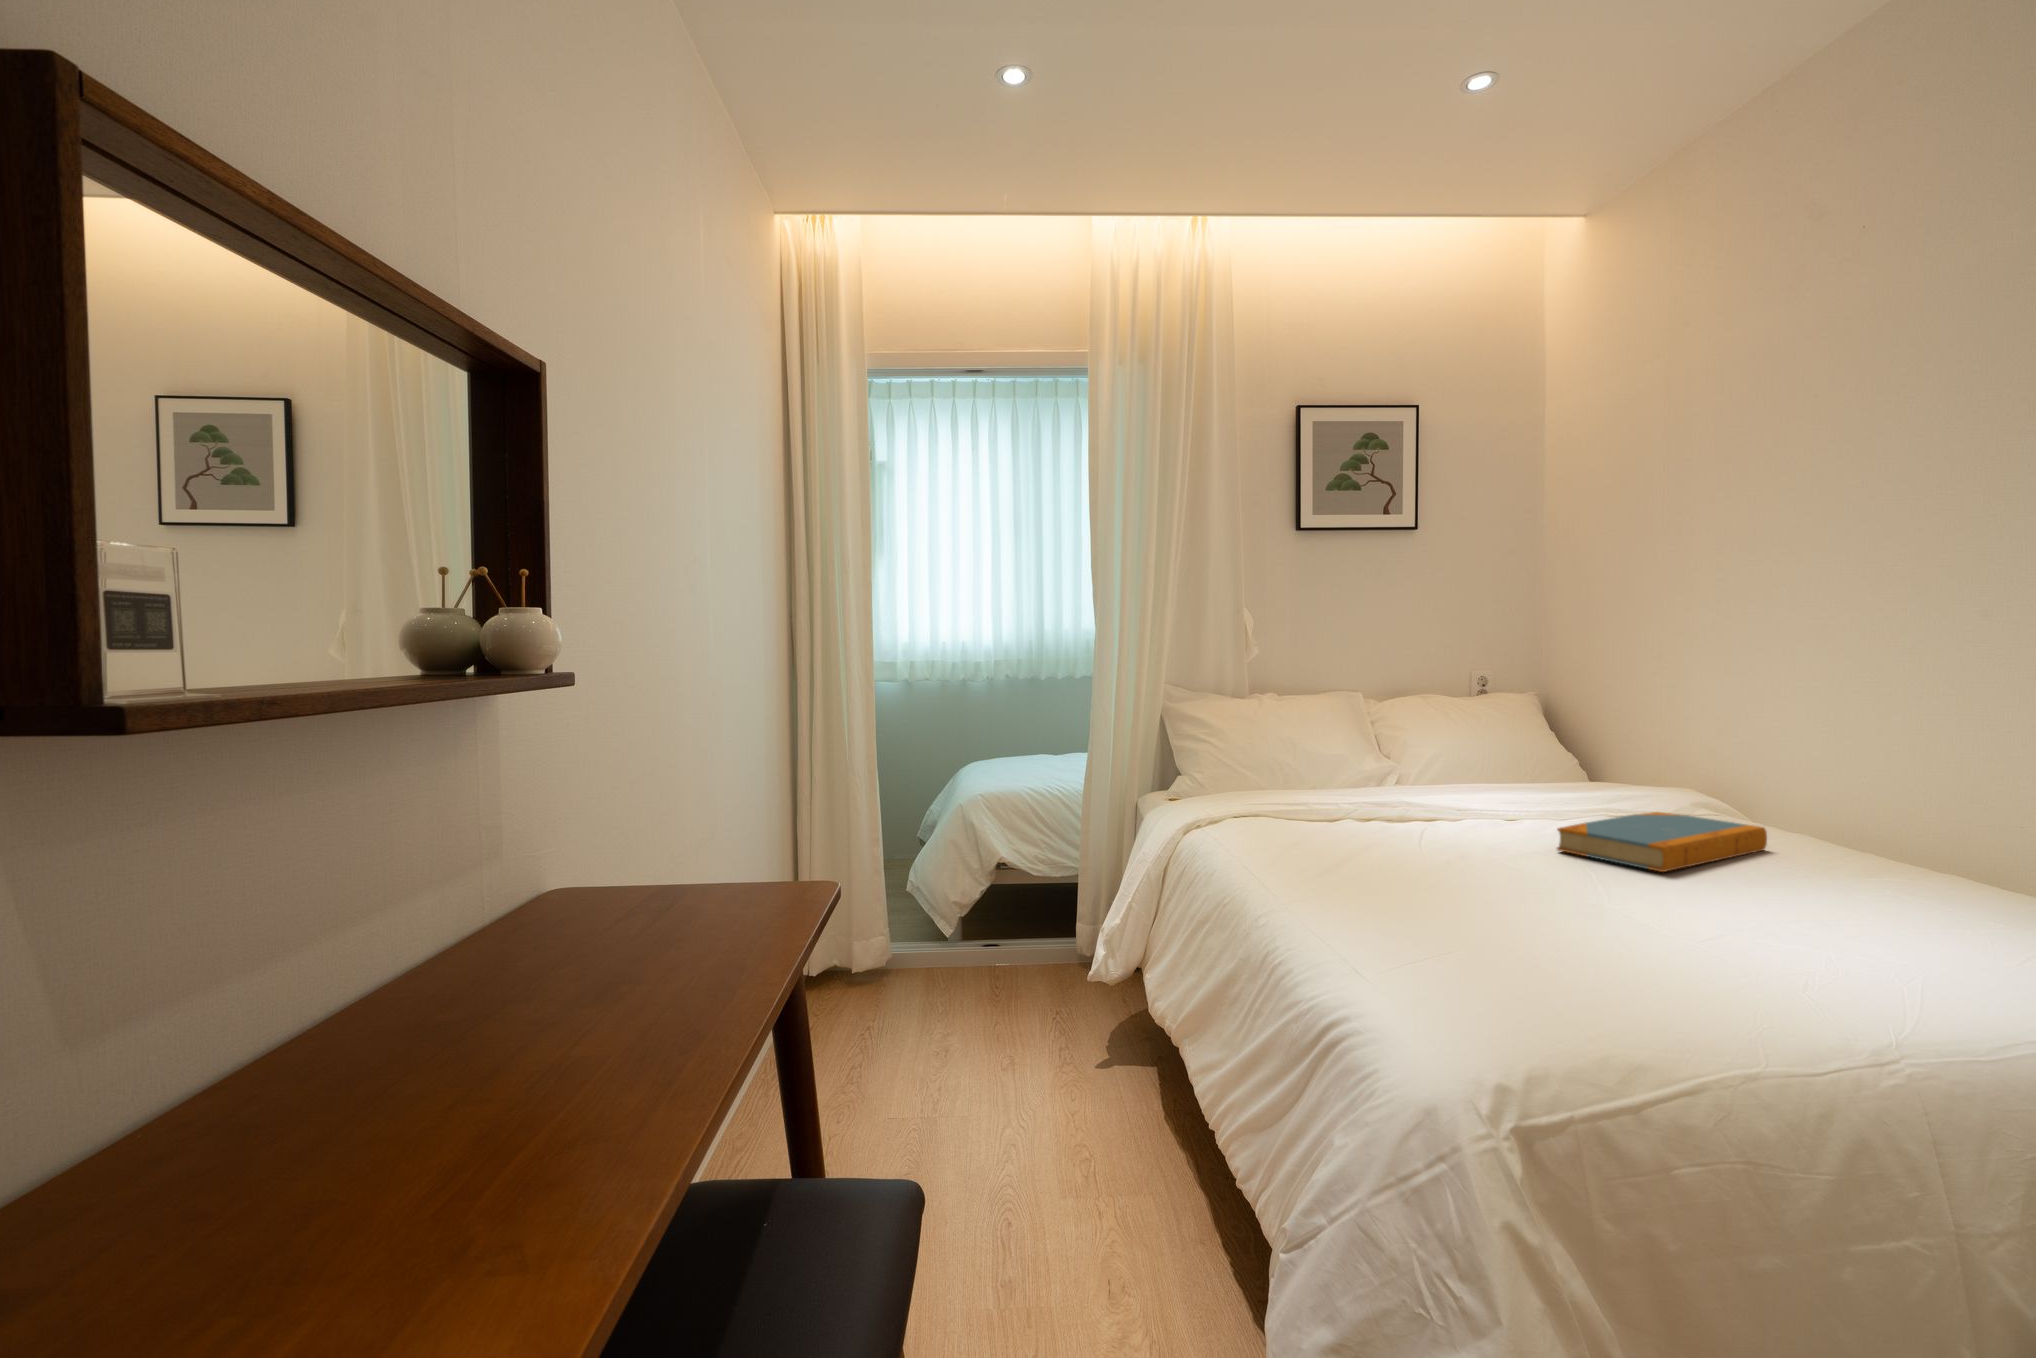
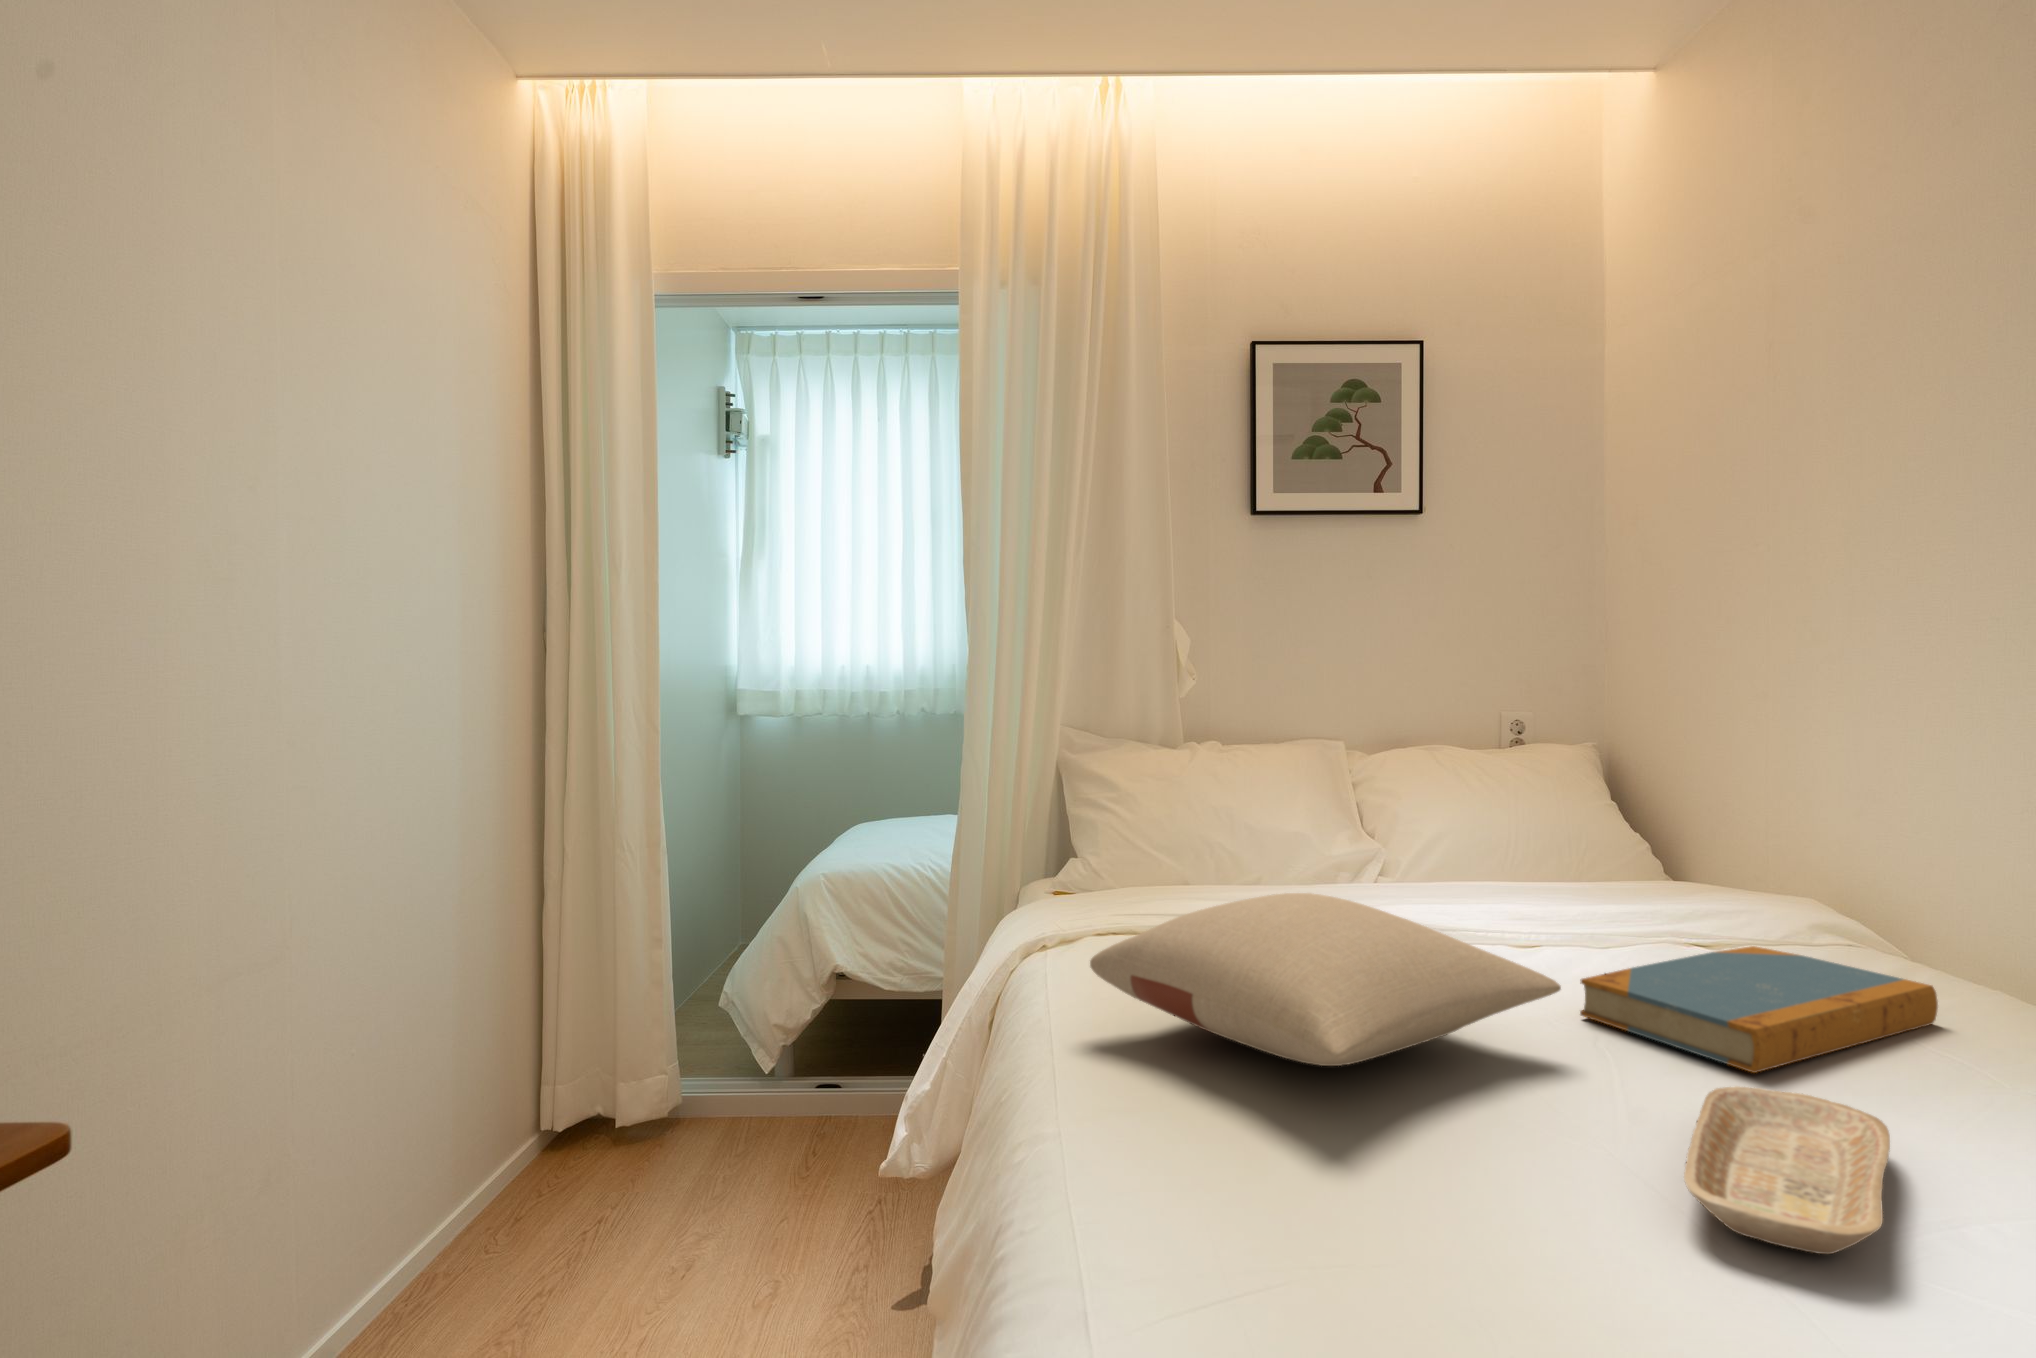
pillow: none [1264,781,1551,871] -> present [1090,893,1561,1066]
tray: none [1634,873,1739,936] -> present [1684,1086,1890,1254]

